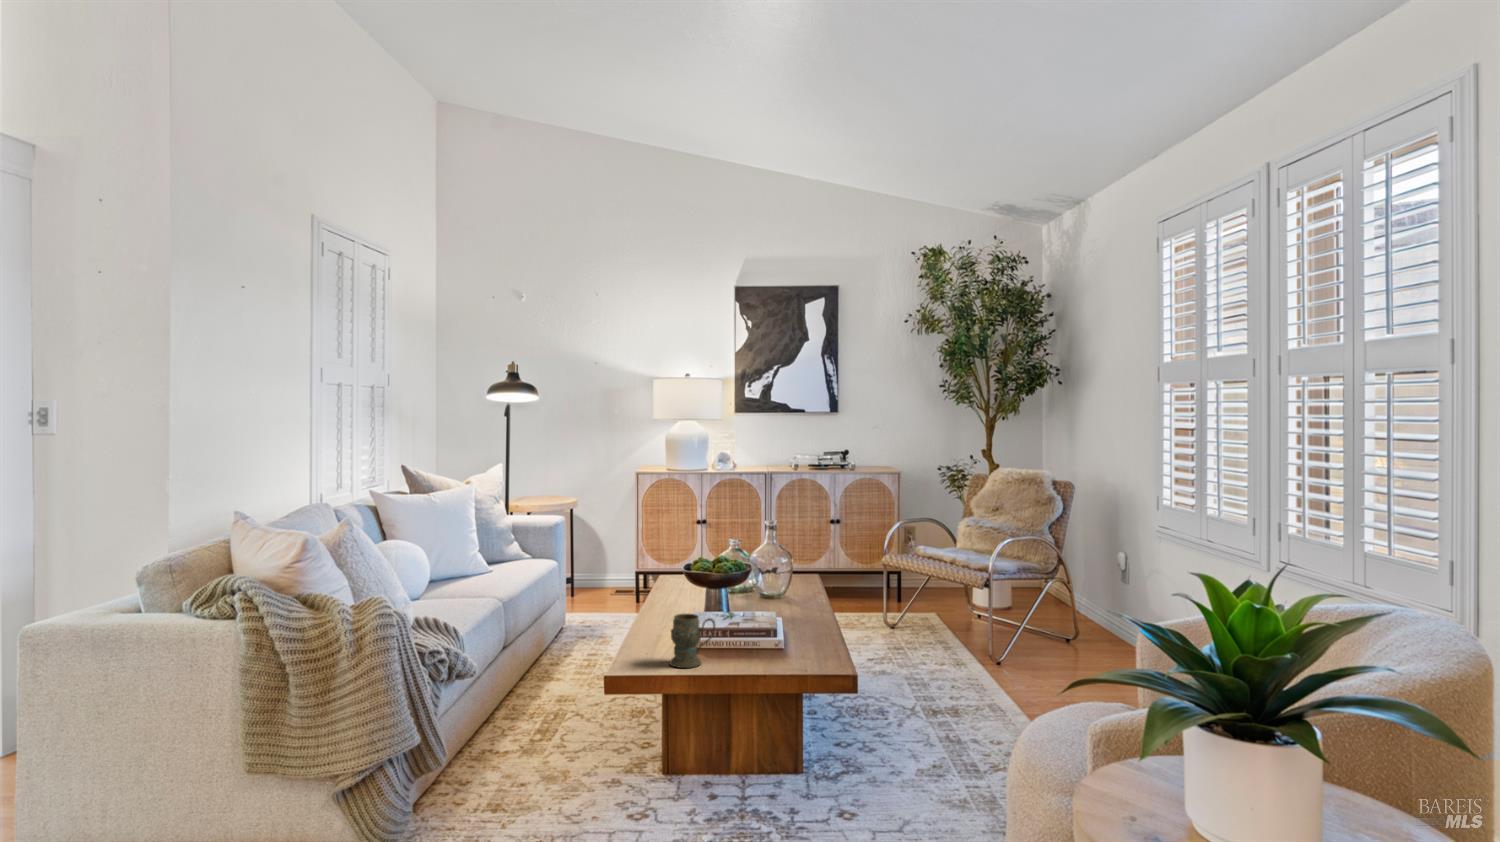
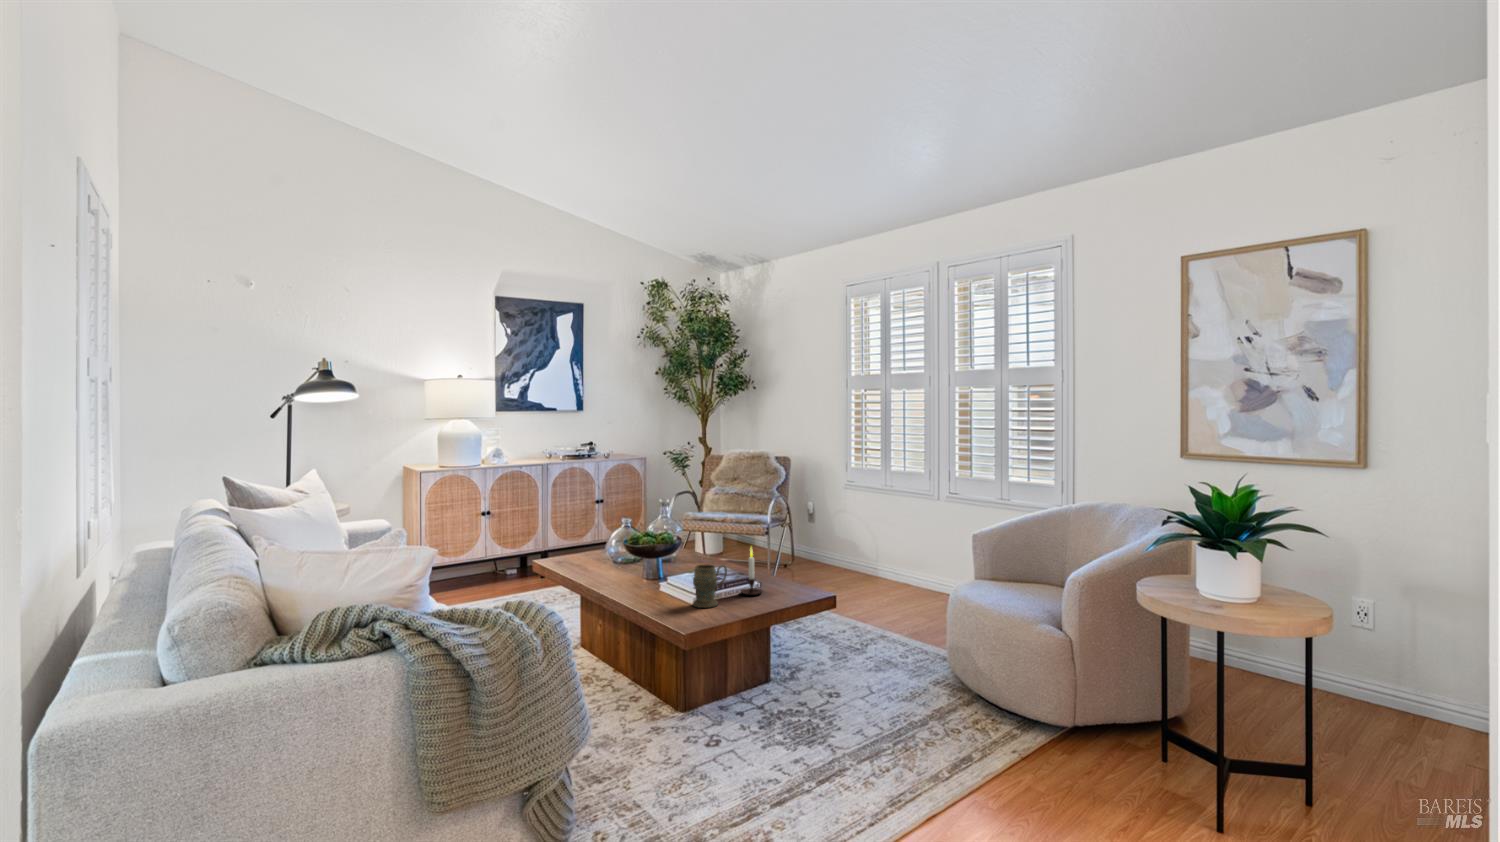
candle: none [744,600,780,664] -> present [741,548,762,595]

